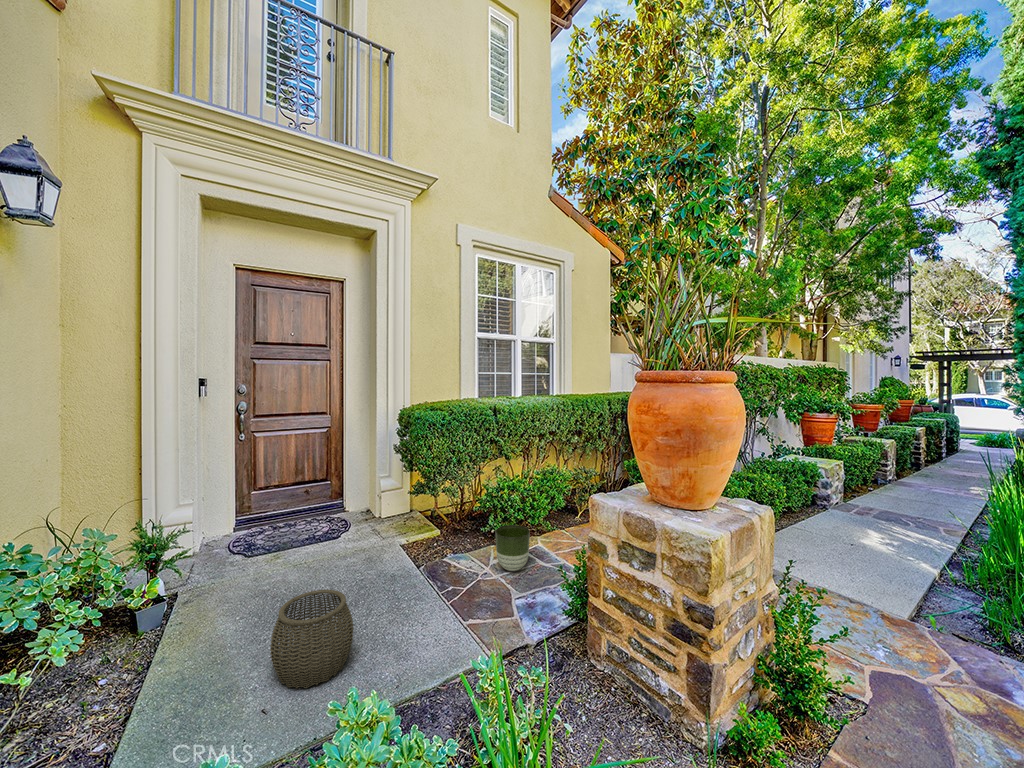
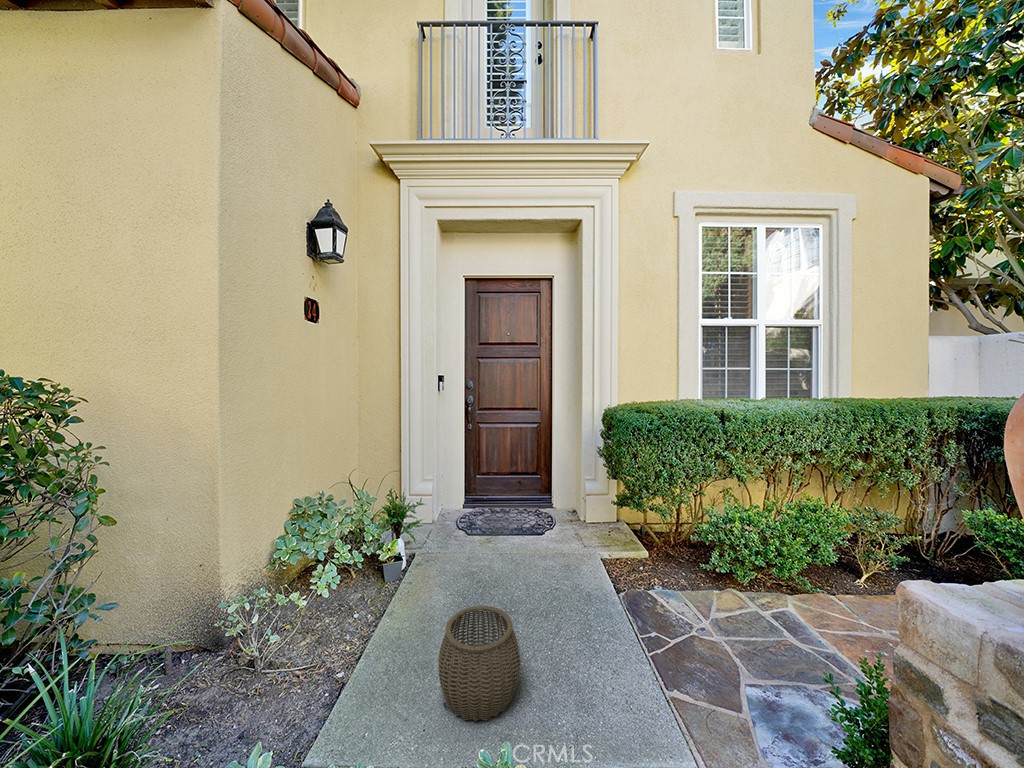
planter: present [495,525,530,571] -> none [716,575,772,644]

